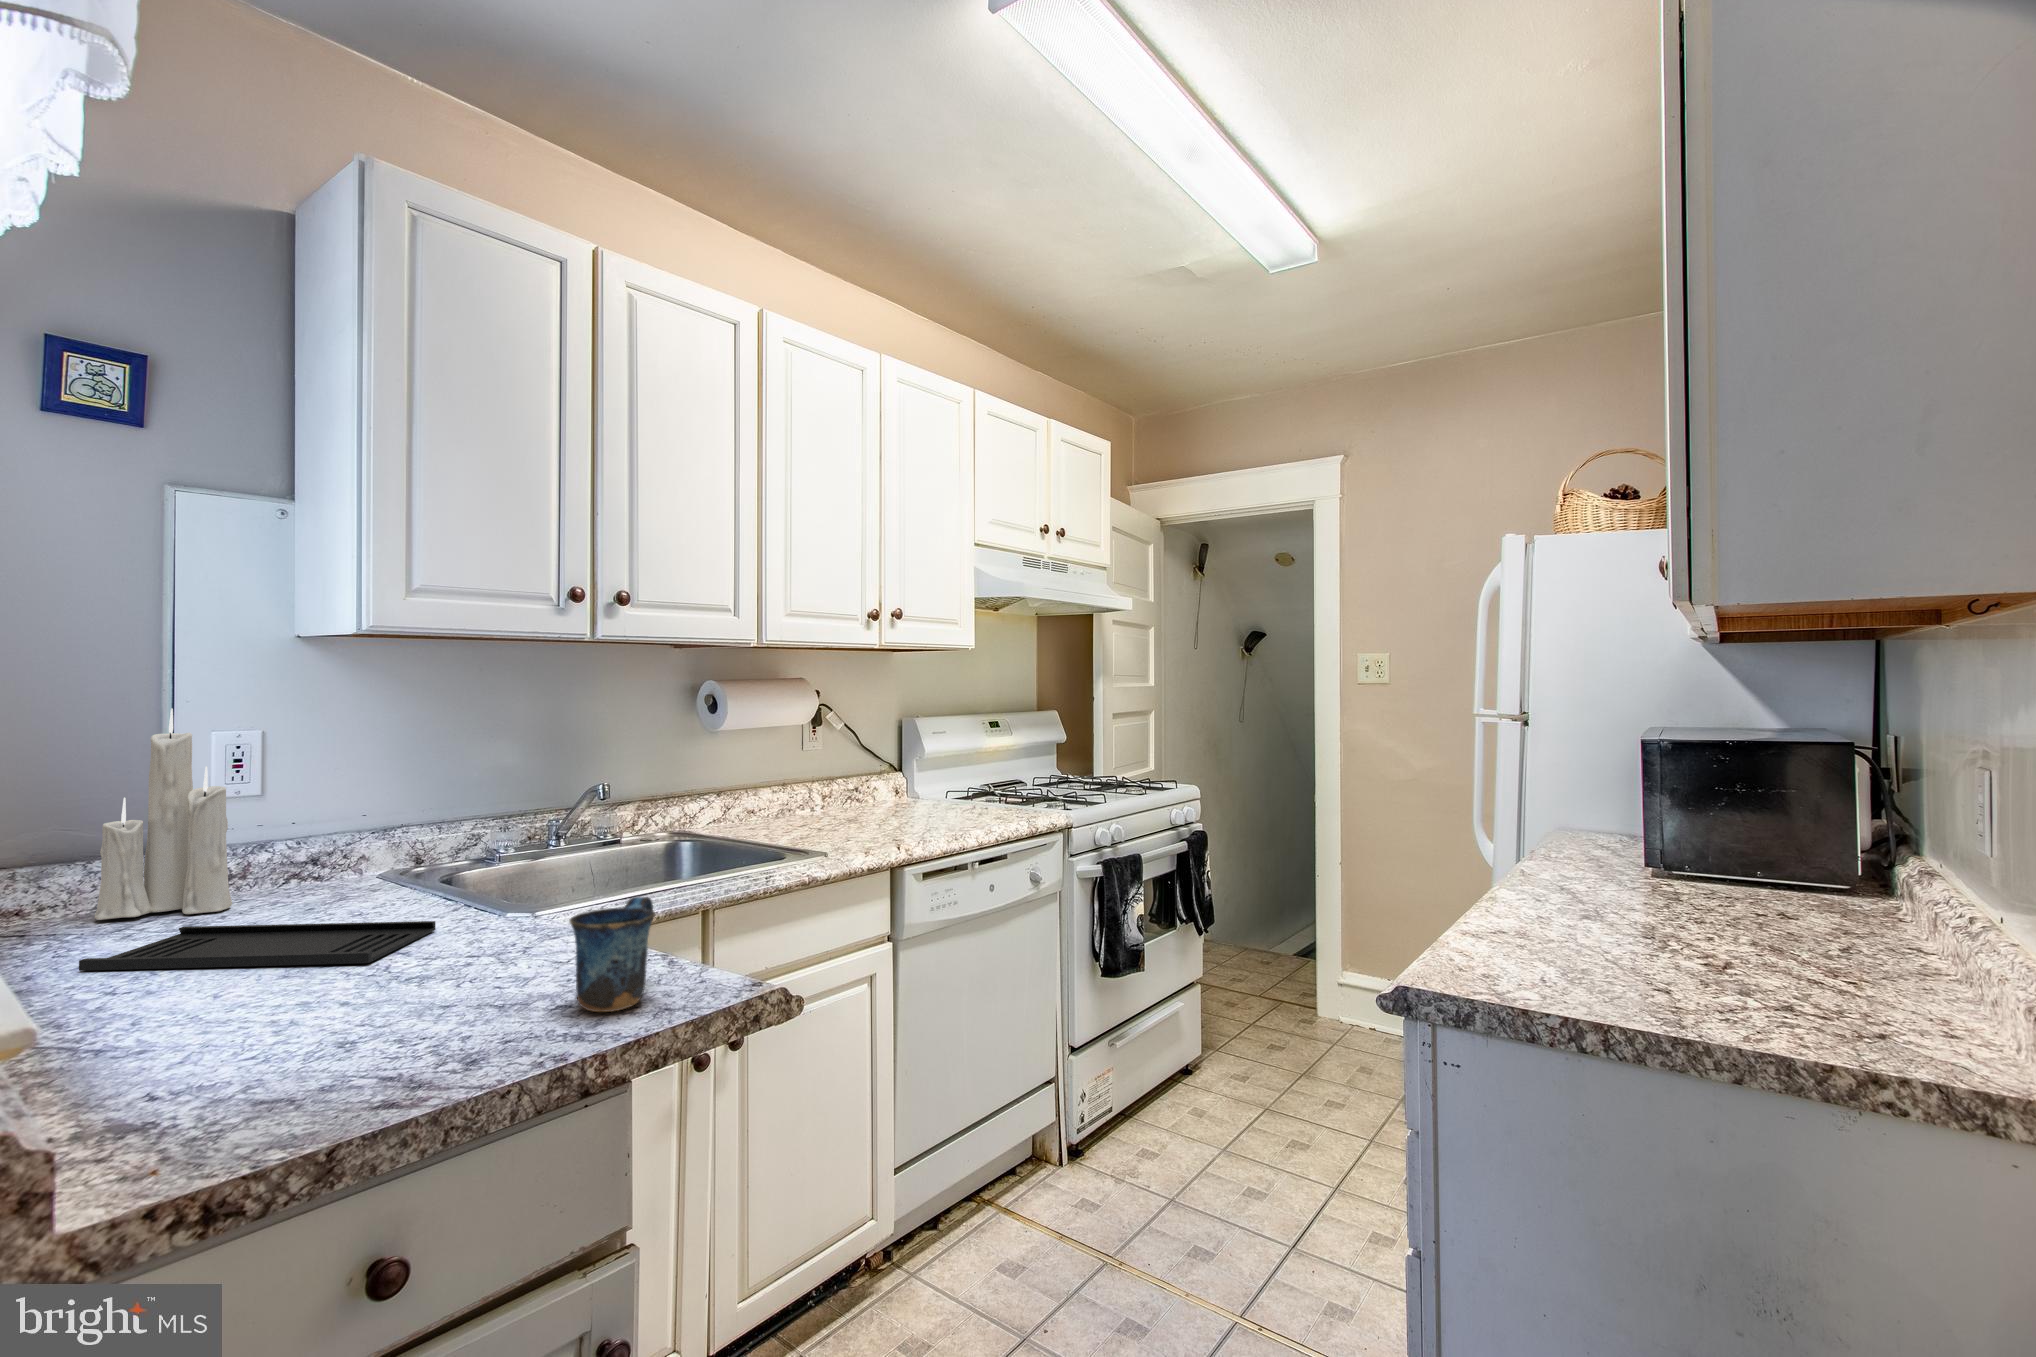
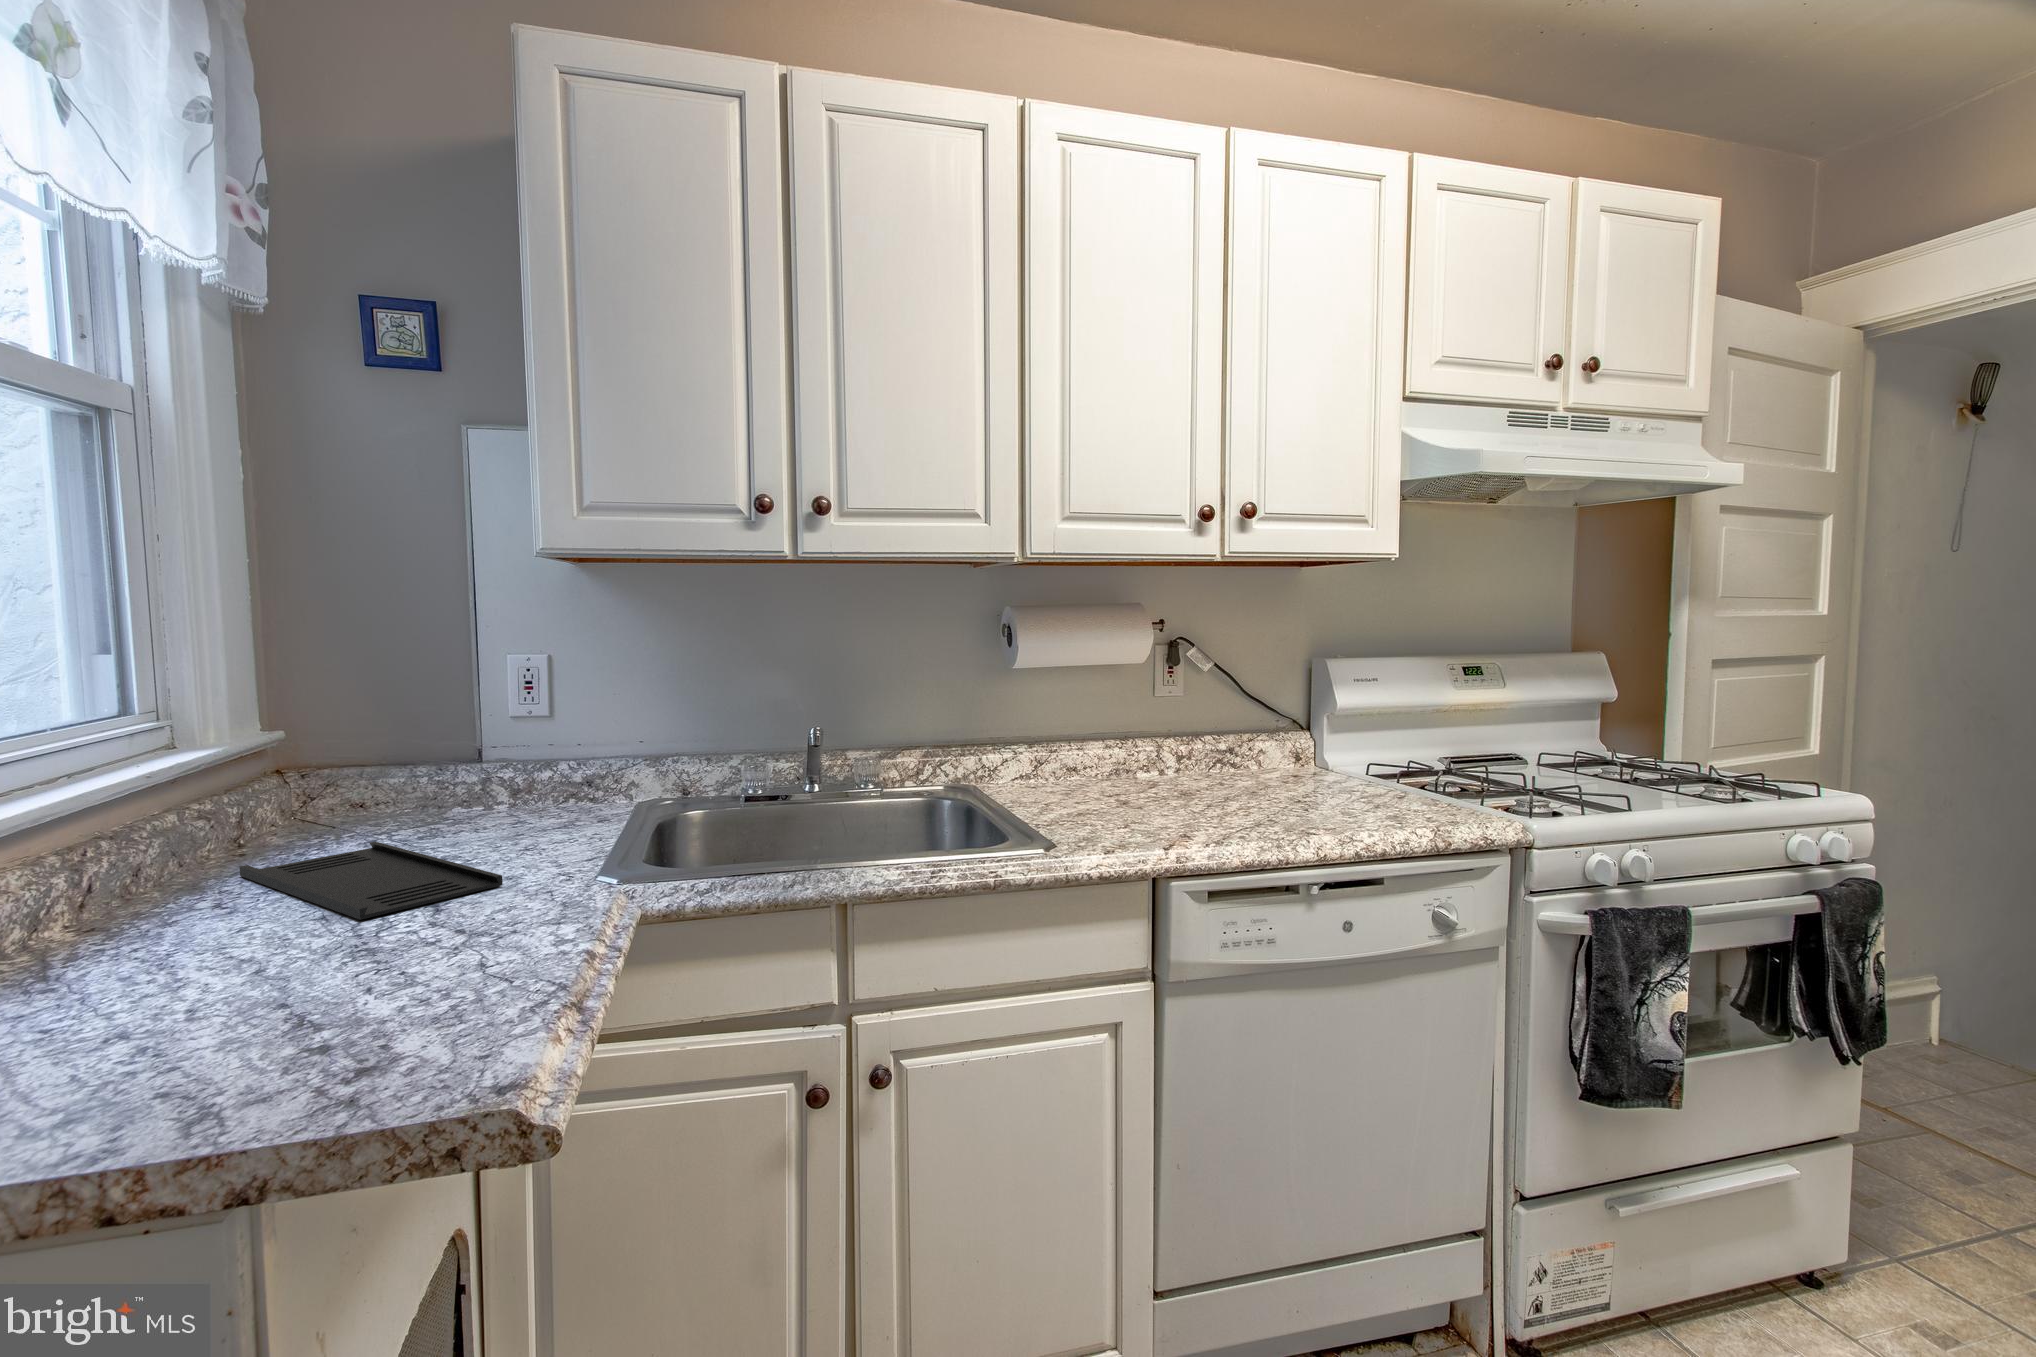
candle: present [95,709,232,920] -> none [379,623,475,826]
mug: present [570,897,655,1012] -> none [240,912,442,1084]

